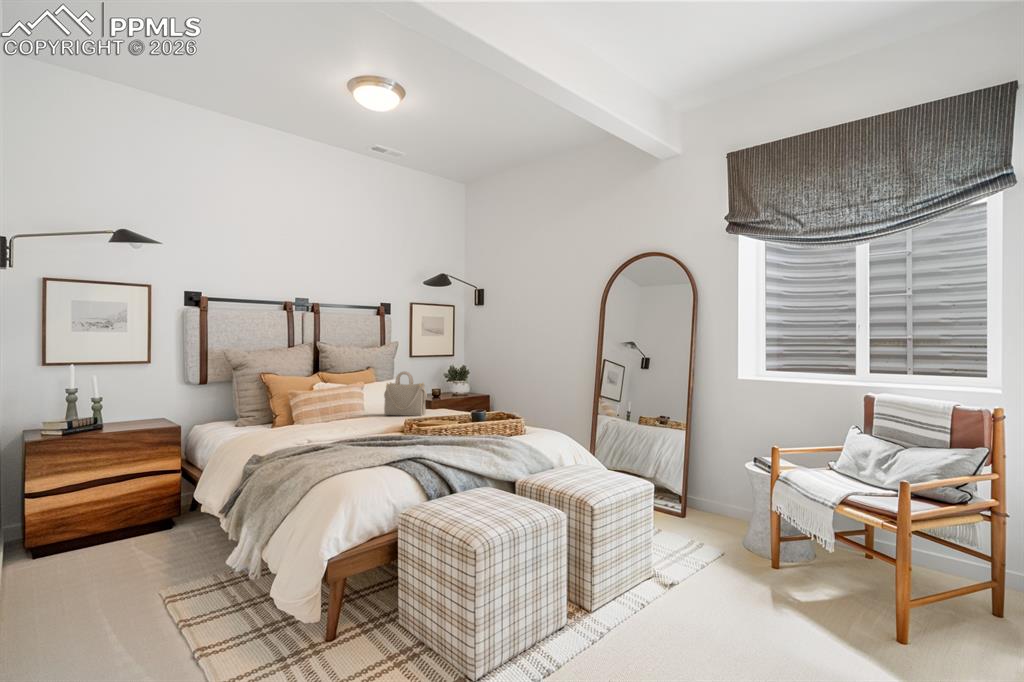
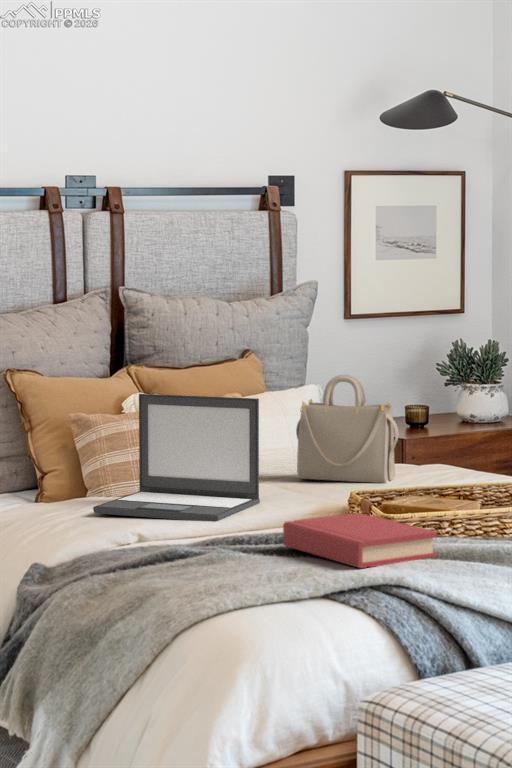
laptop: none [289,379,366,434] -> present [93,394,260,521]
hardback book: none [371,427,439,451] -> present [283,513,437,568]

